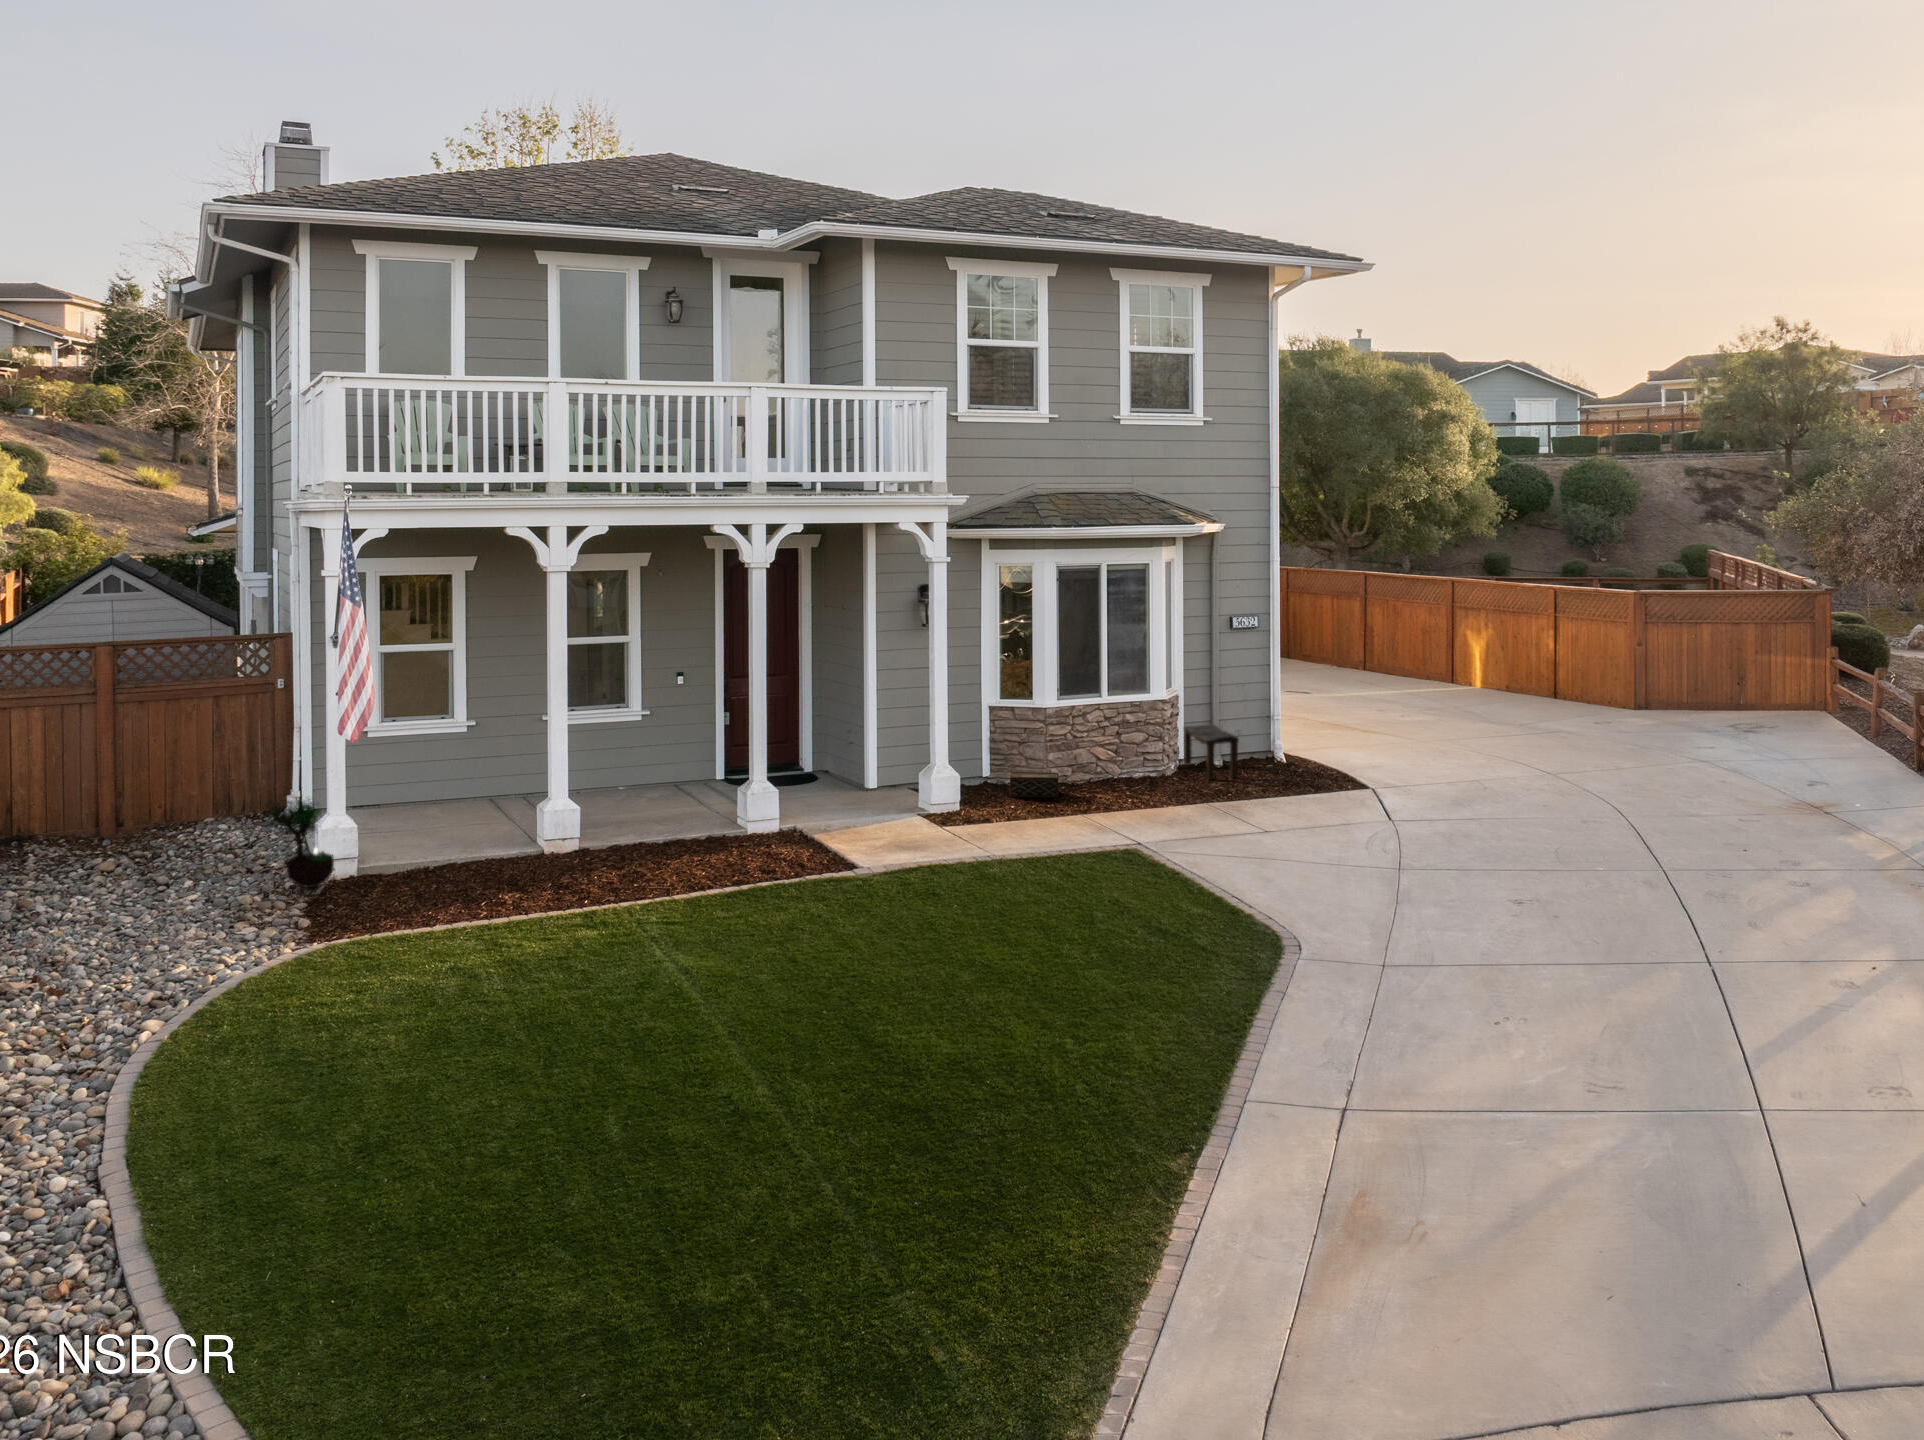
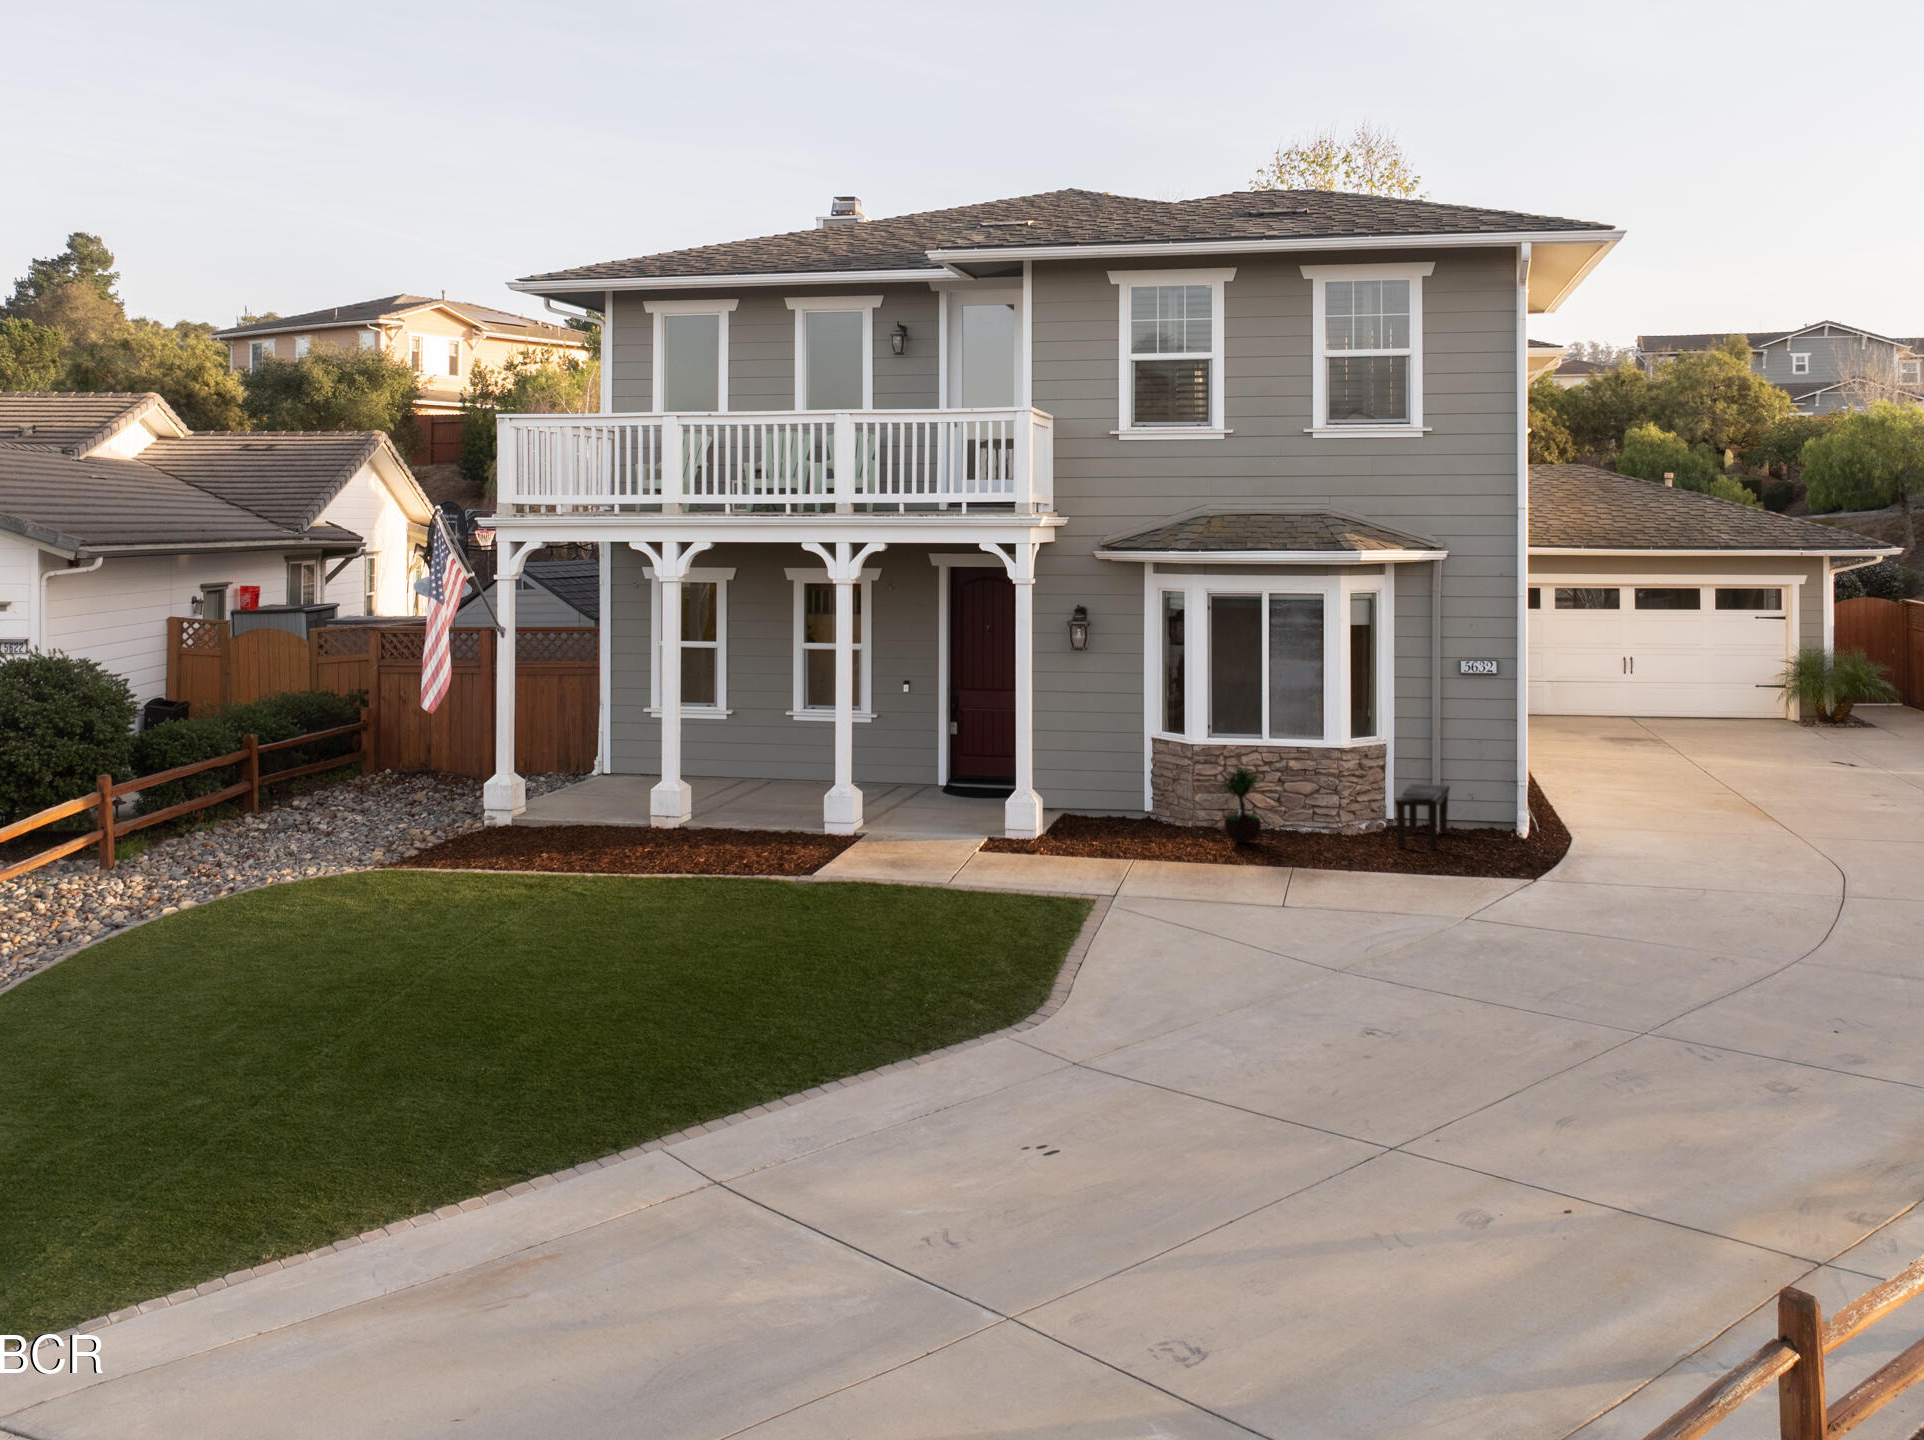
woven basket: present [1010,772,1059,797] -> none [1143,811,1203,842]
potted tree: present [271,798,334,887] -> present [1220,766,1262,843]

